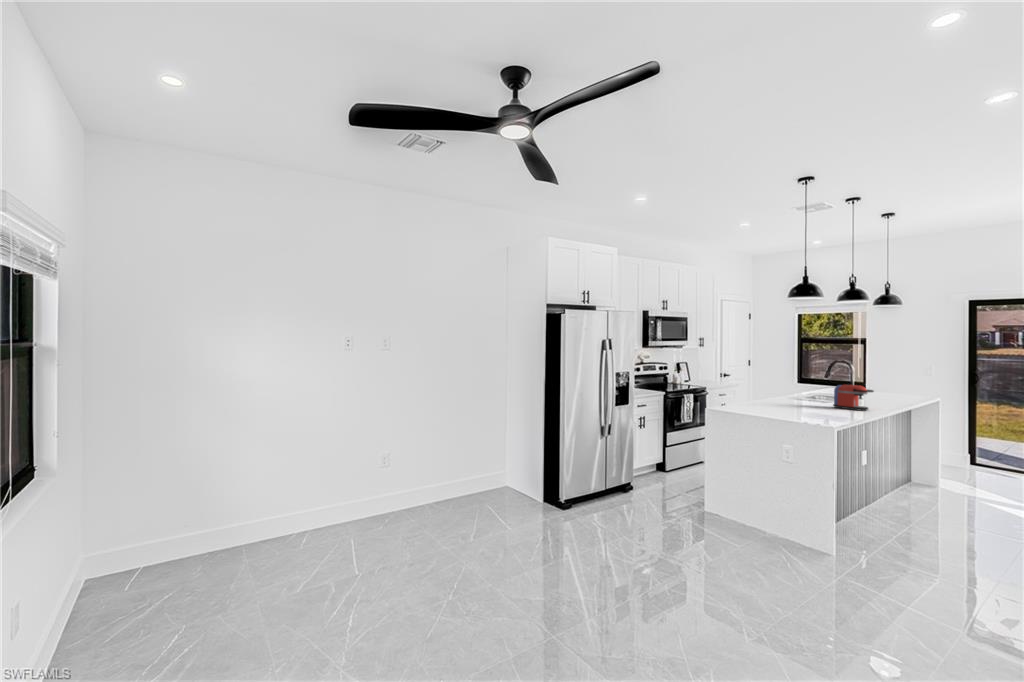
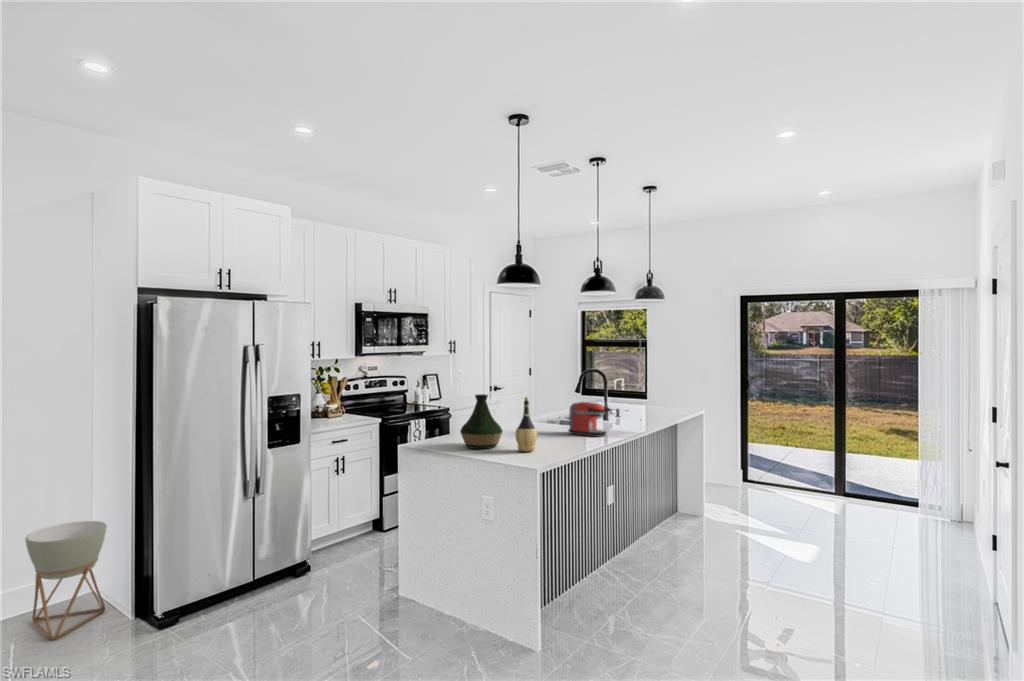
vase: none [758,375,792,413] -> present [460,394,503,449]
wine bottle: none [806,378,823,416] -> present [515,397,537,452]
planter: none [490,442,528,506] -> present [25,521,107,640]

